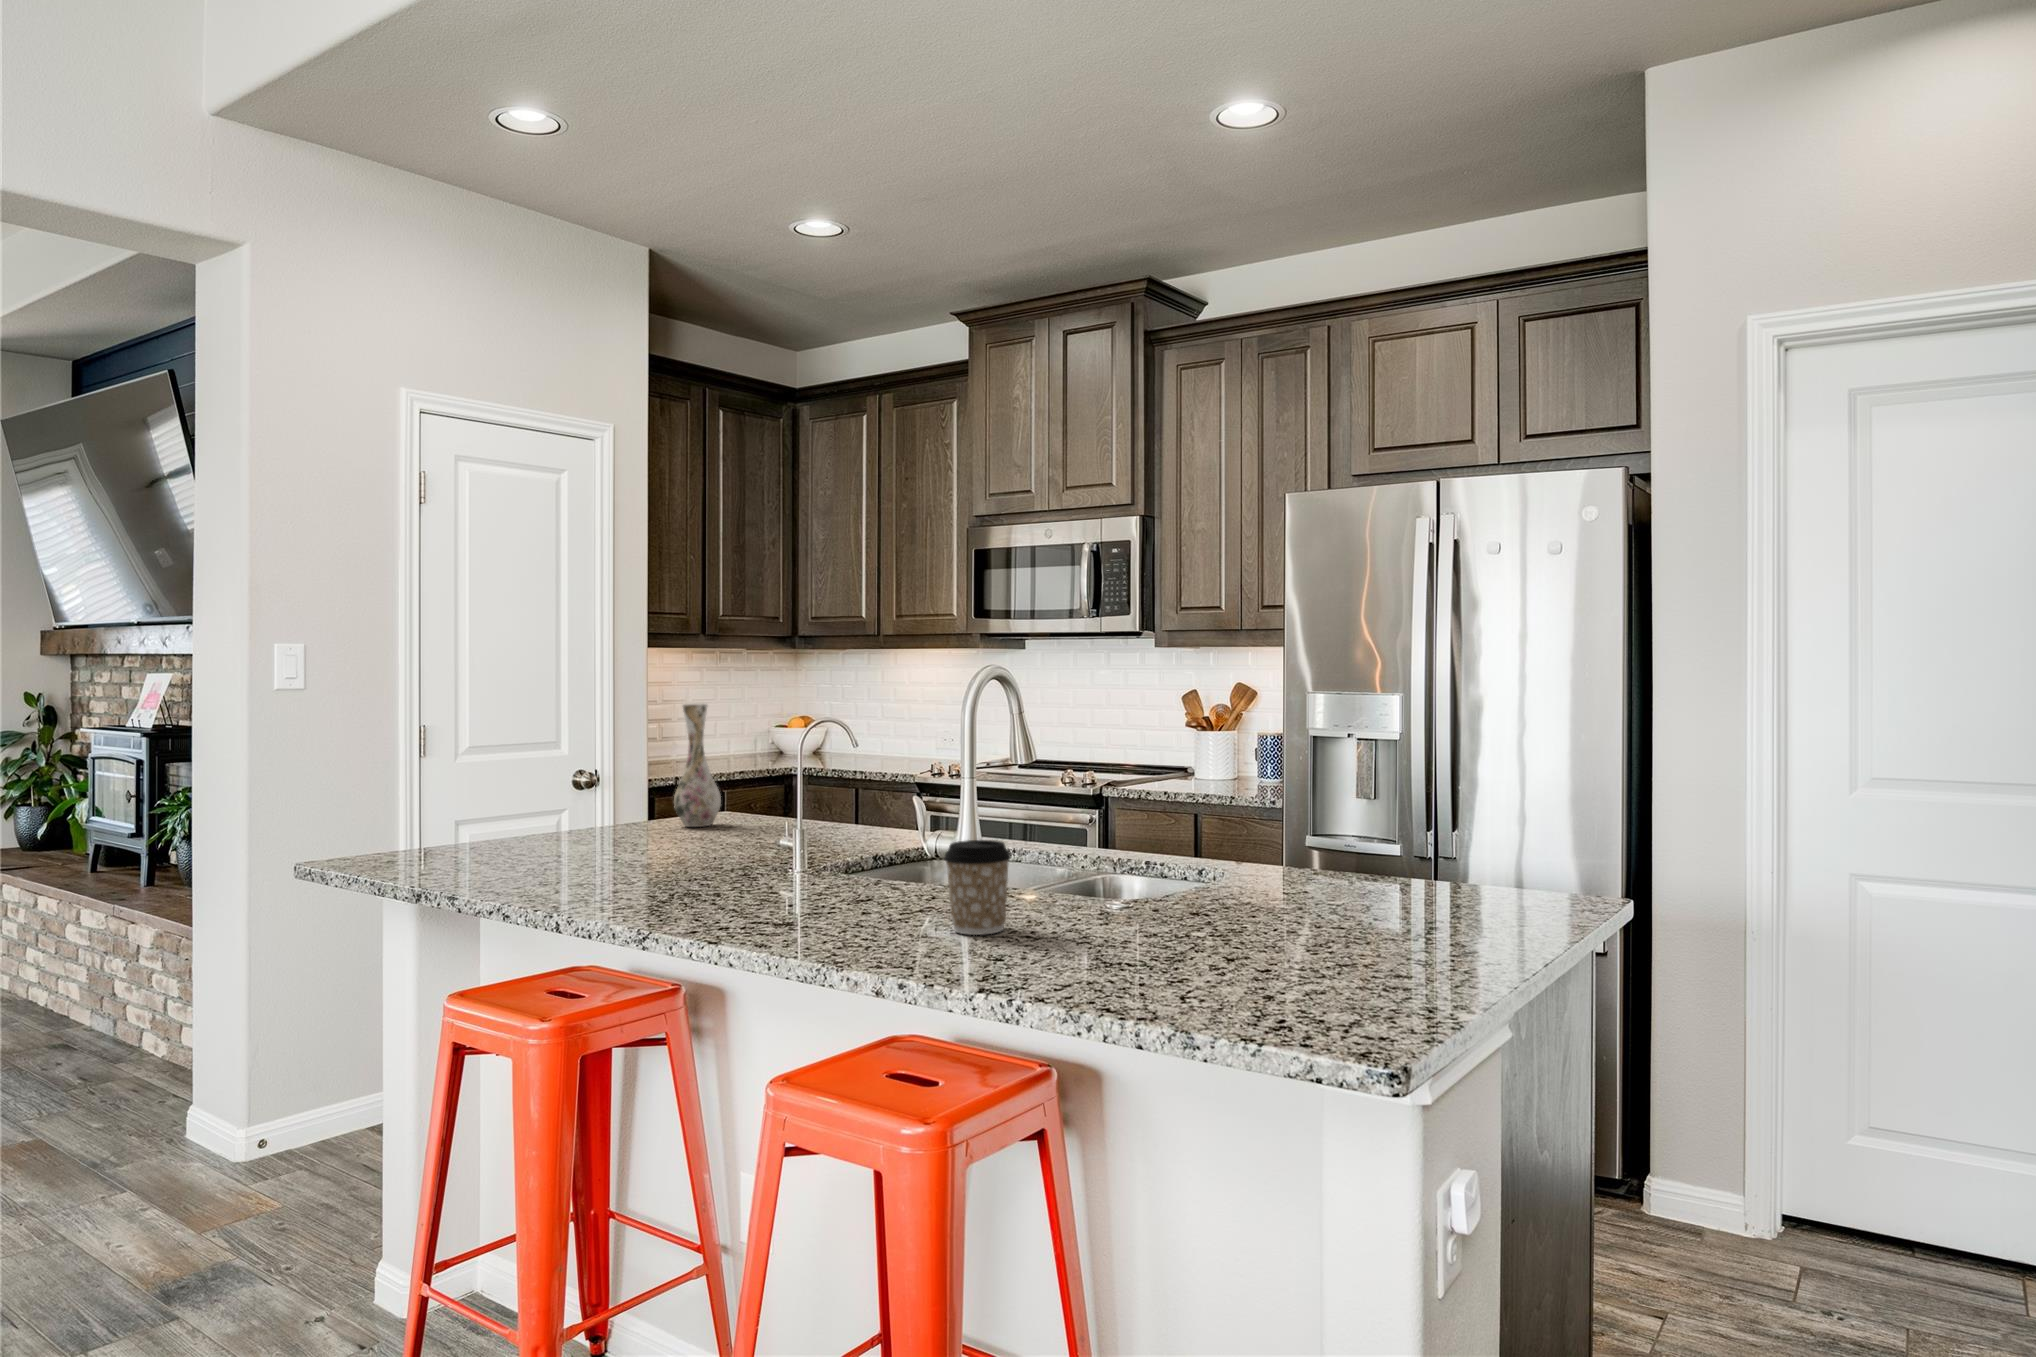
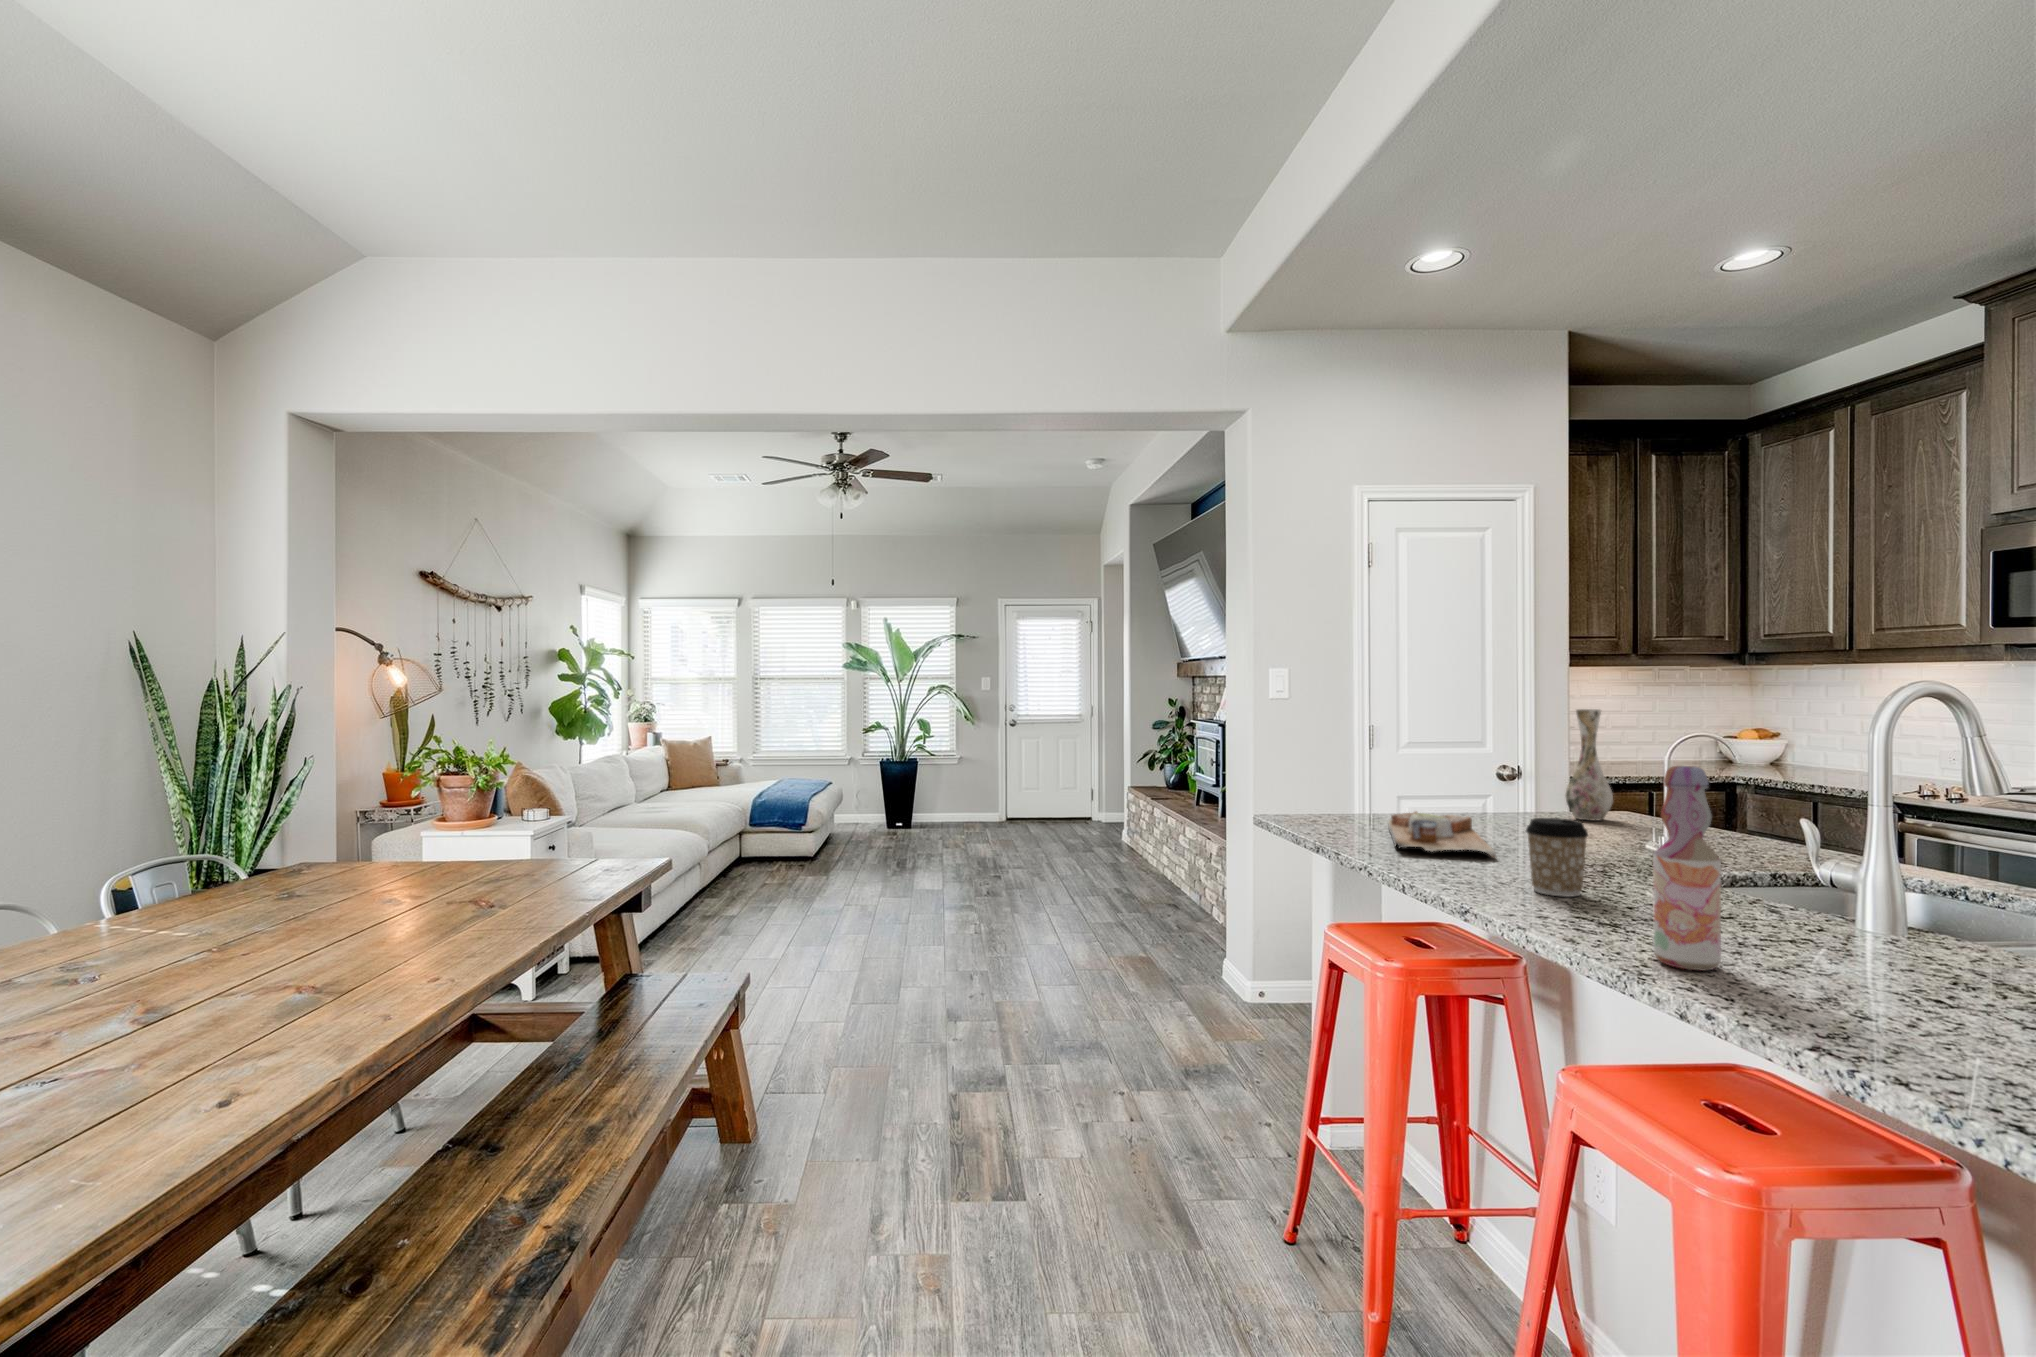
bottle: none [833,757,889,952] -> present [1653,766,1721,970]
cutting board: none [490,837,638,887] -> present [1388,811,1496,858]
coffee cup: present [944,840,1010,935] -> present [1526,818,1588,897]

